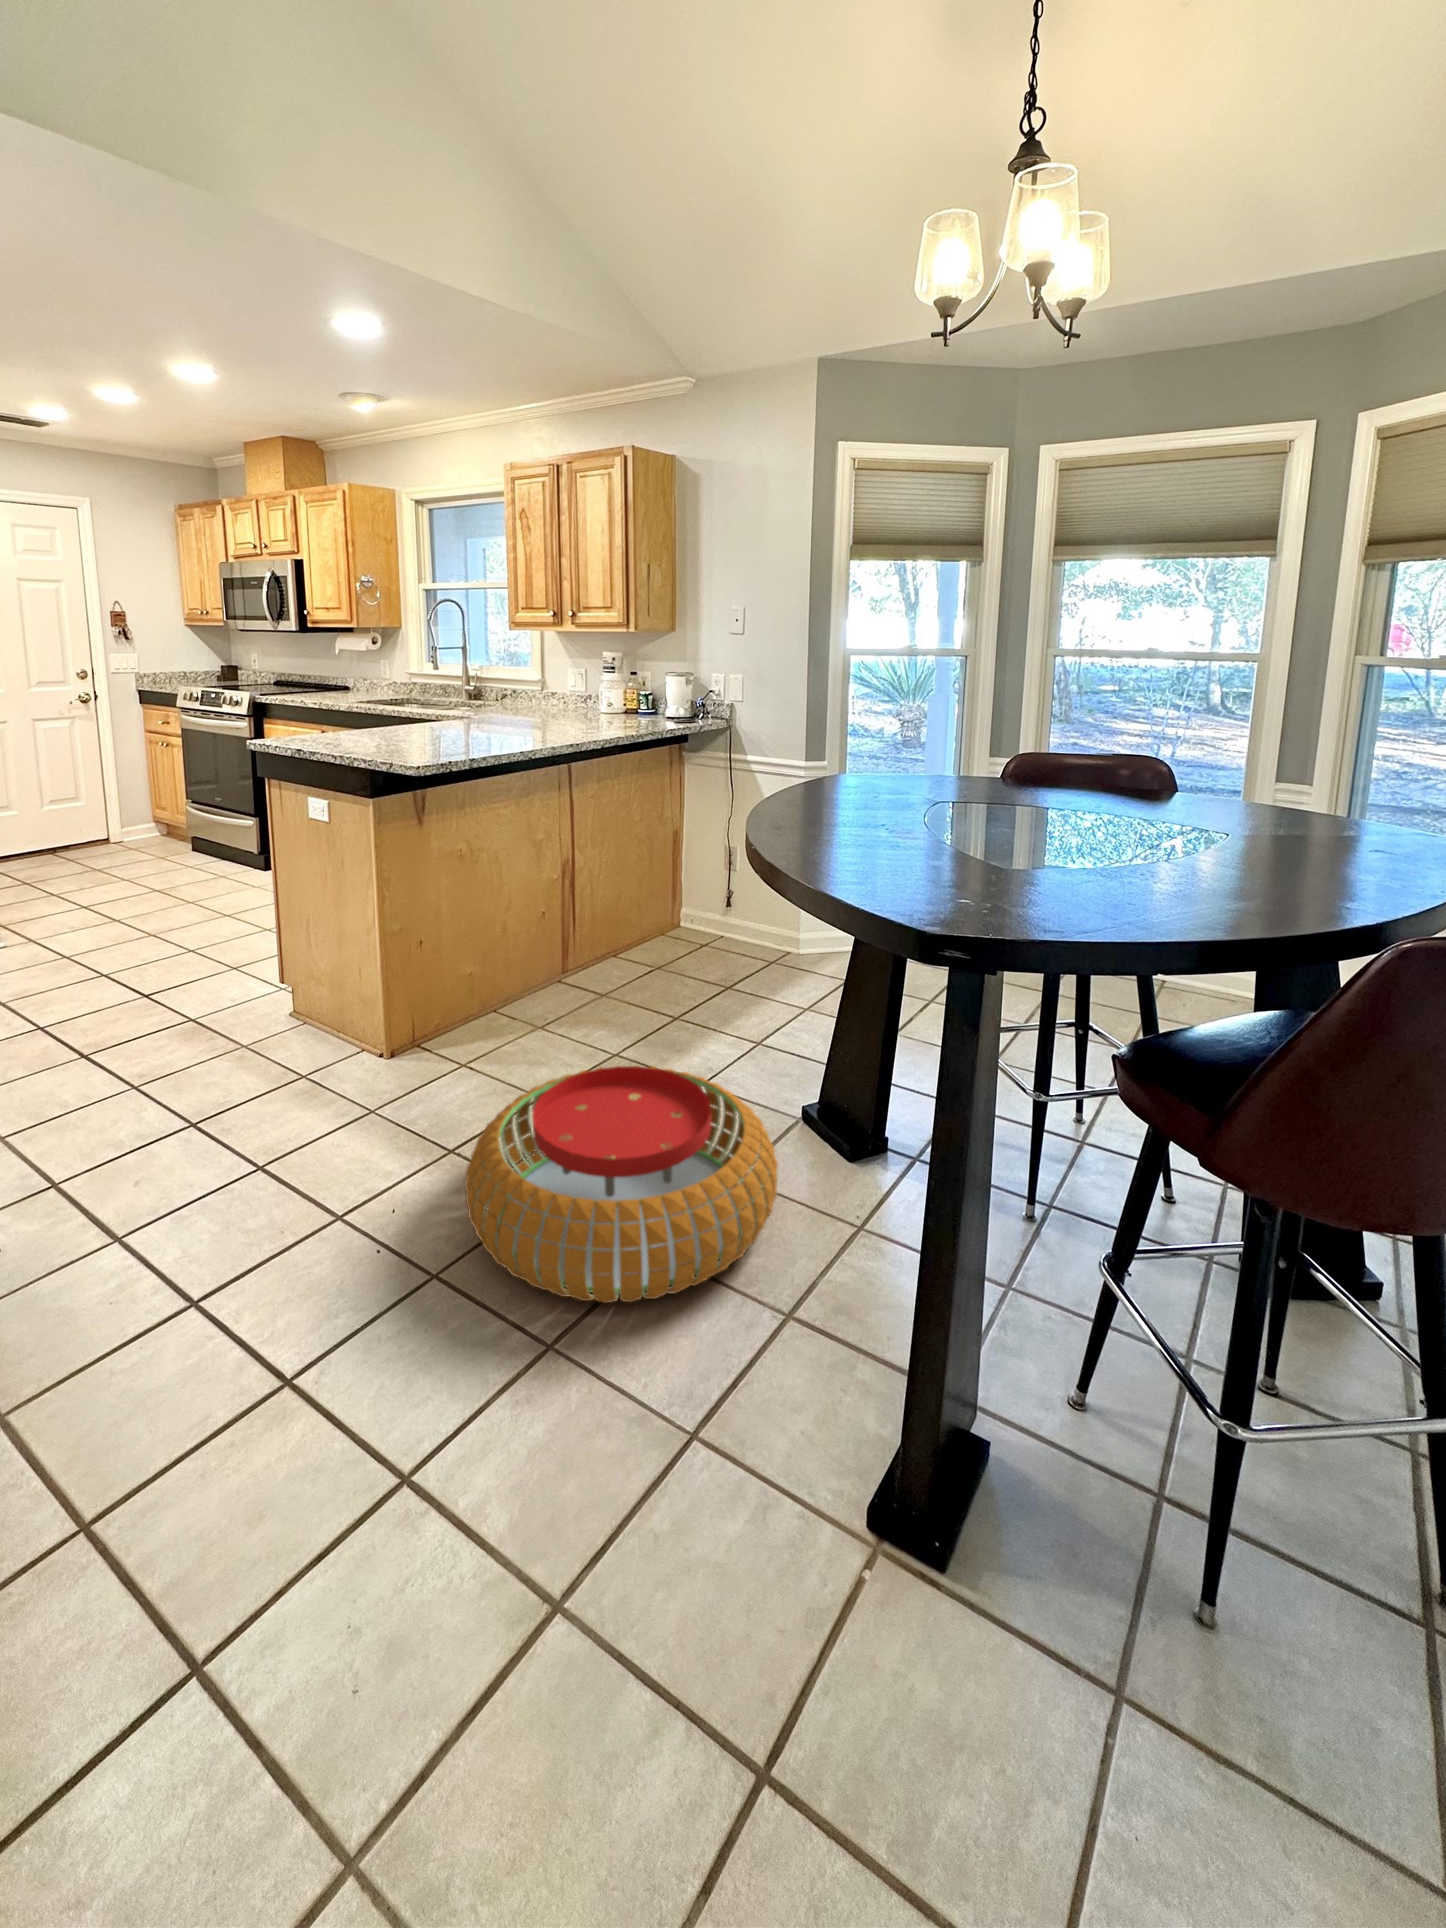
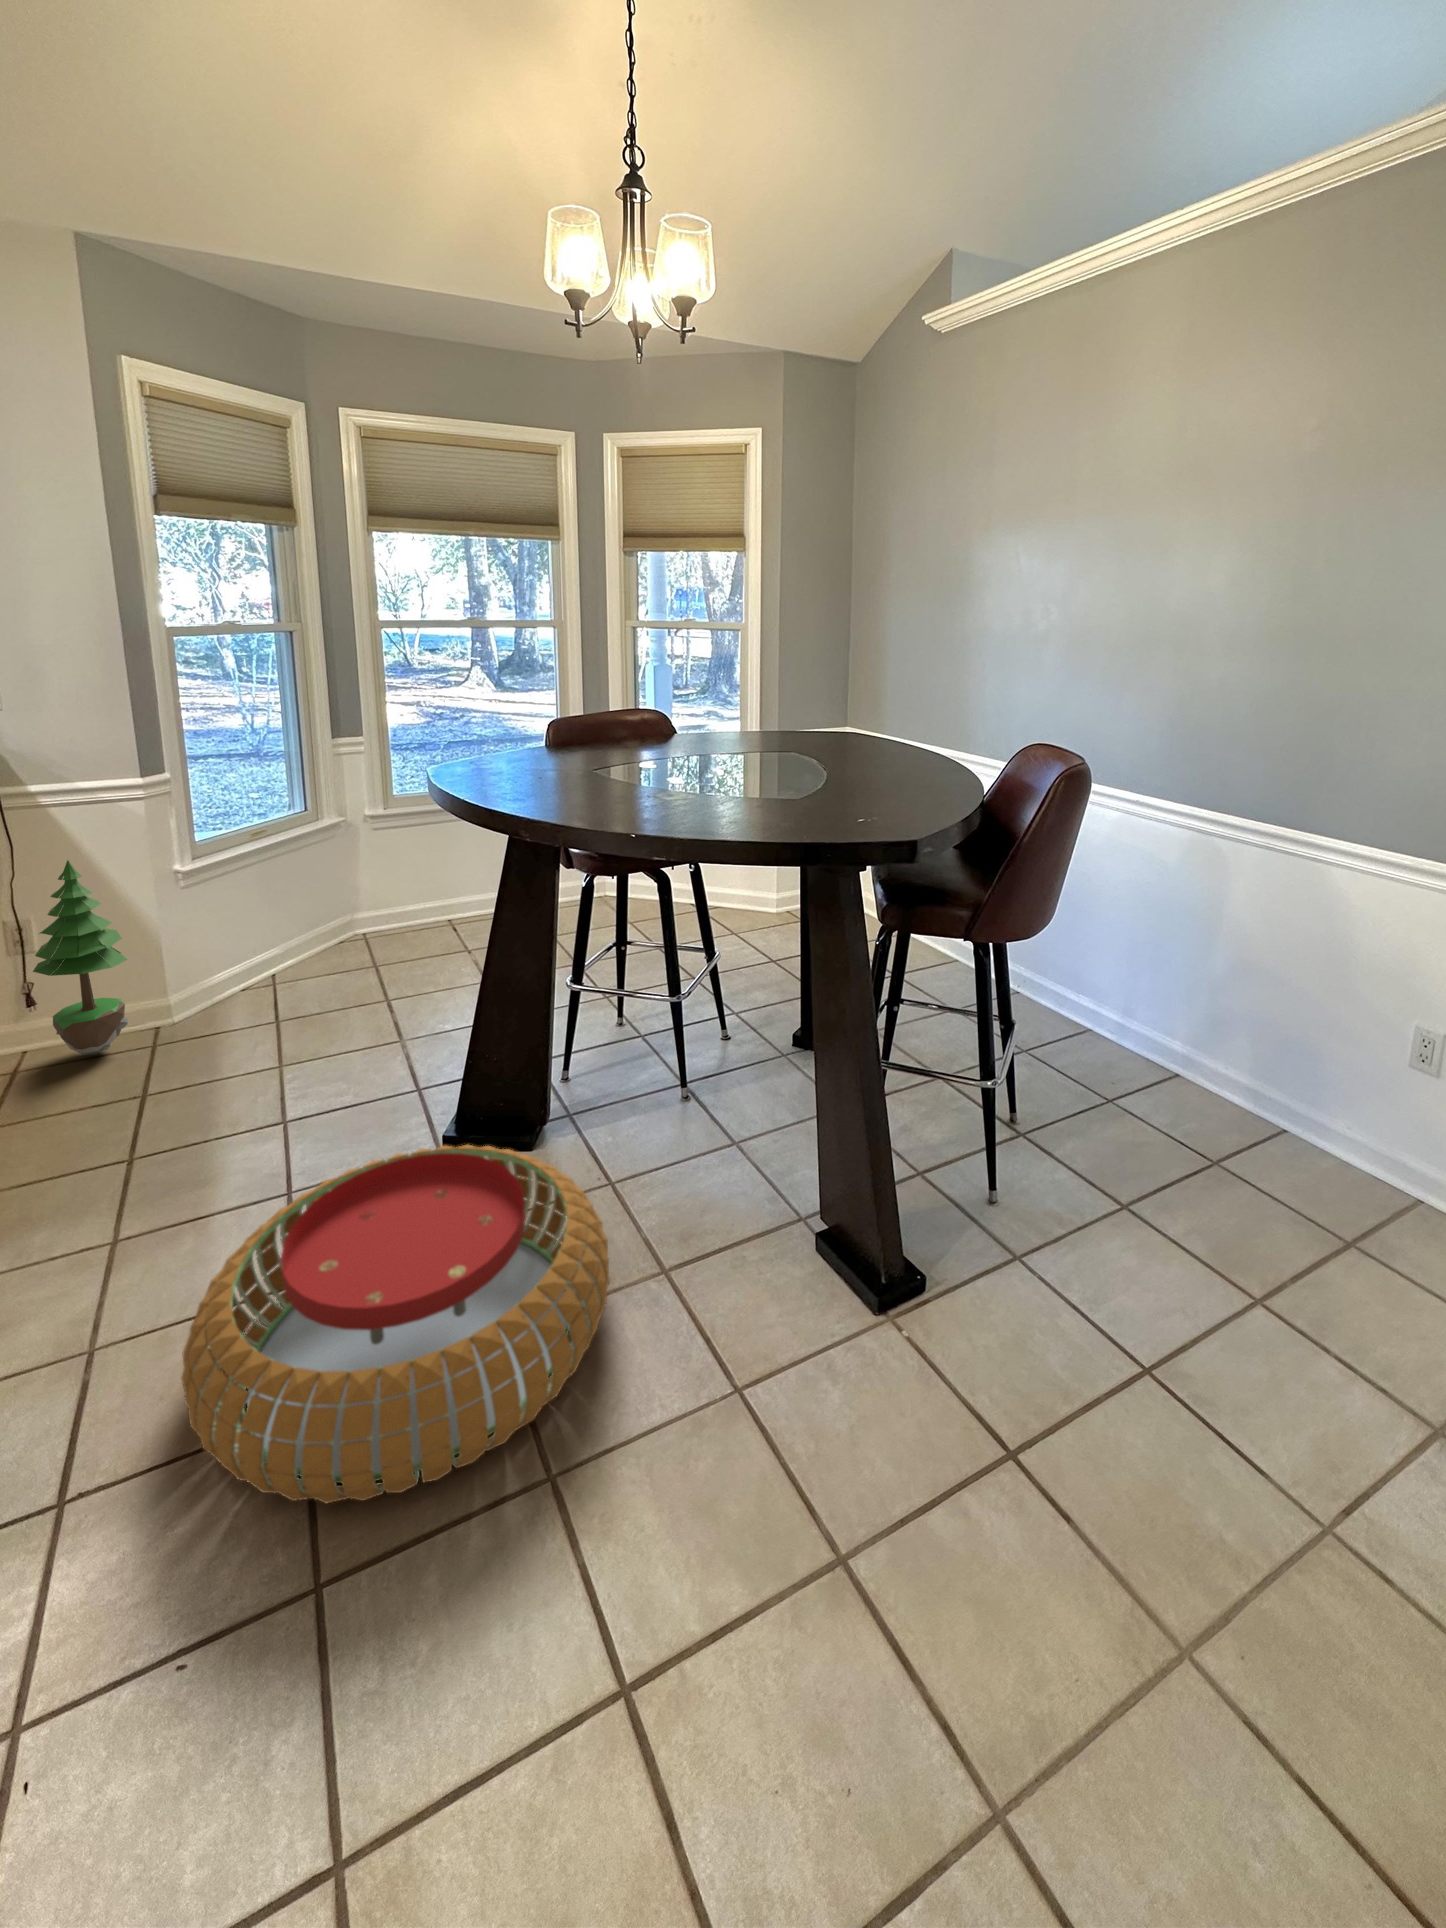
potted tree: none [717,811,771,955] -> present [33,860,128,1055]

